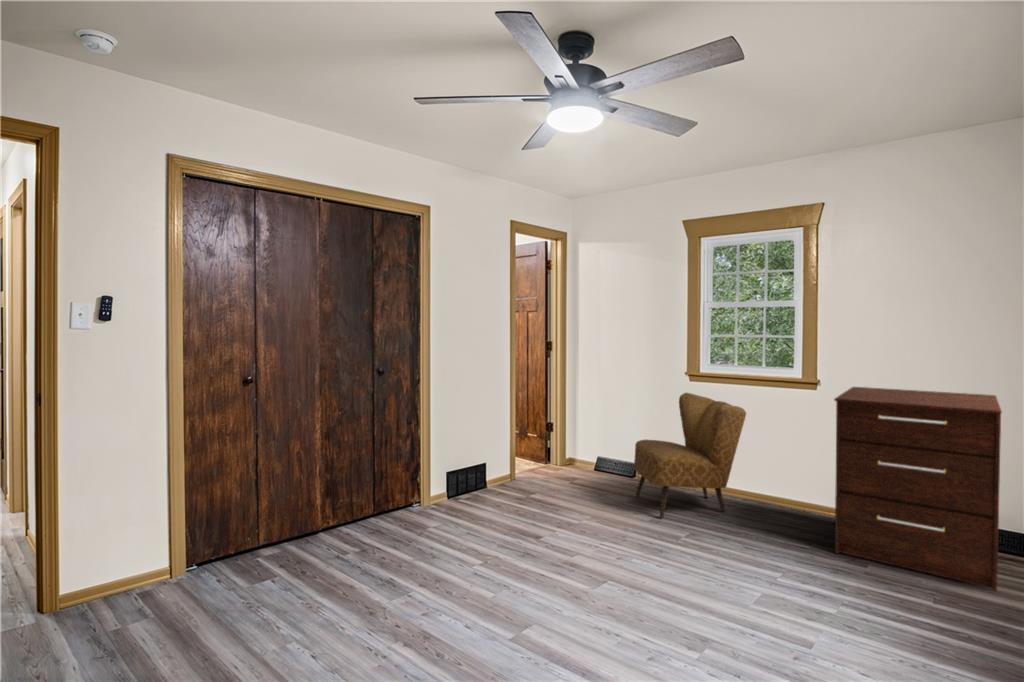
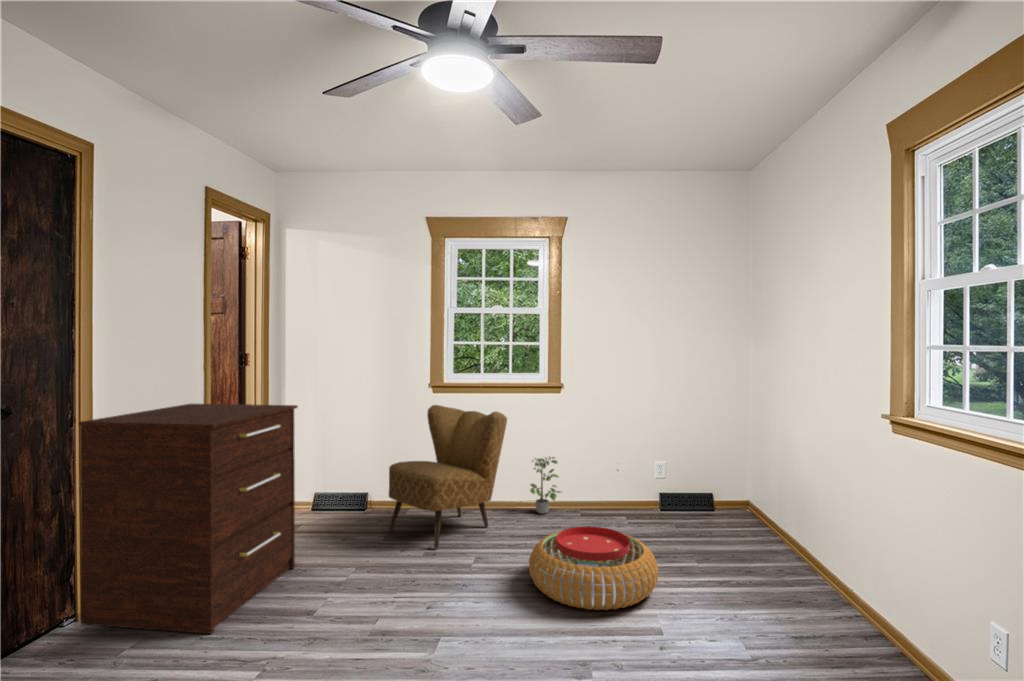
dresser: present [834,387,1002,591] -> present [79,404,298,634]
potted plant: none [779,454,820,513] -> present [530,457,560,514]
pouf: none [712,526,856,614] -> present [529,526,658,610]

